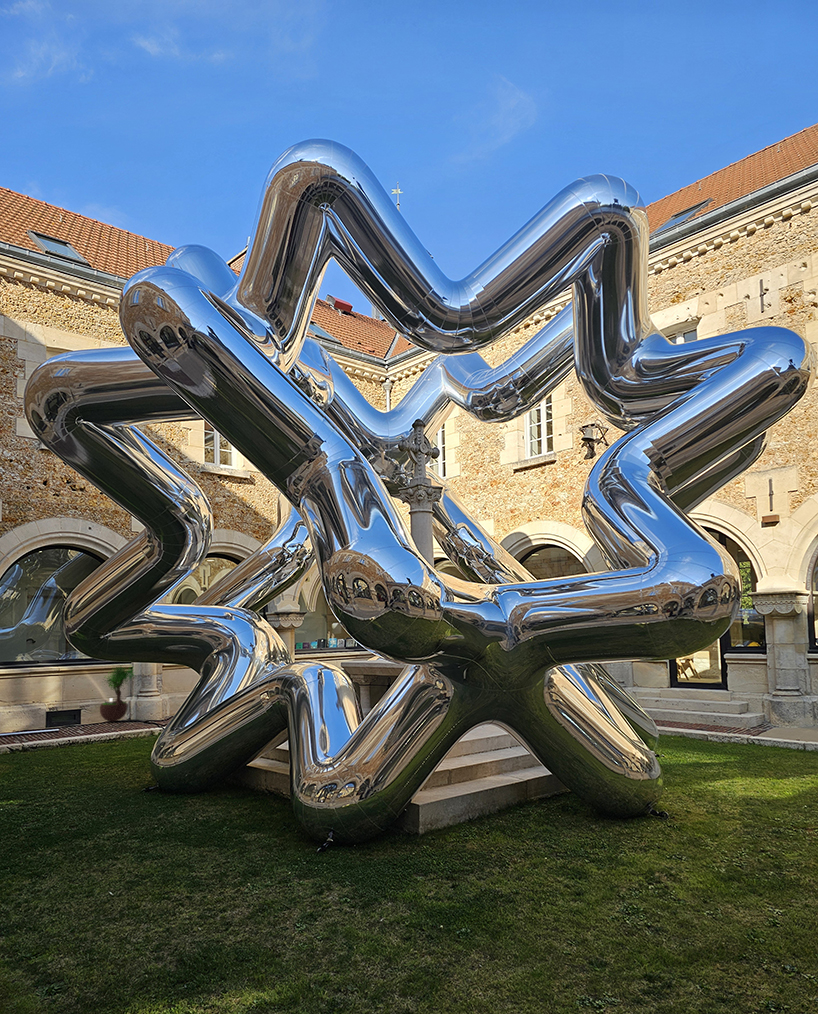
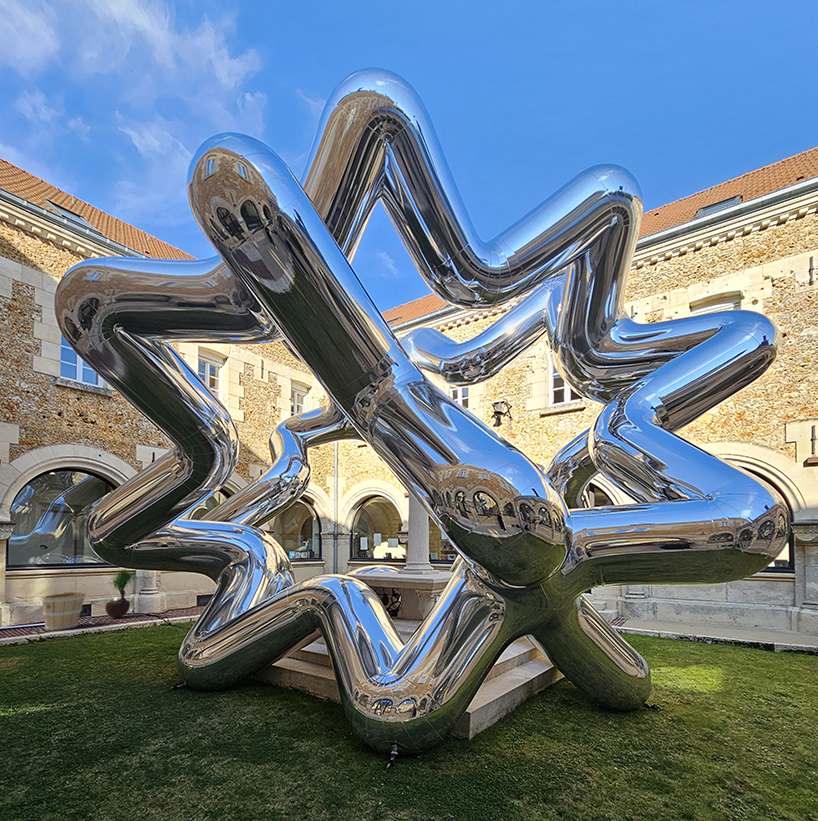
wooden bucket: none [29,689,78,731] -> present [41,592,86,630]

